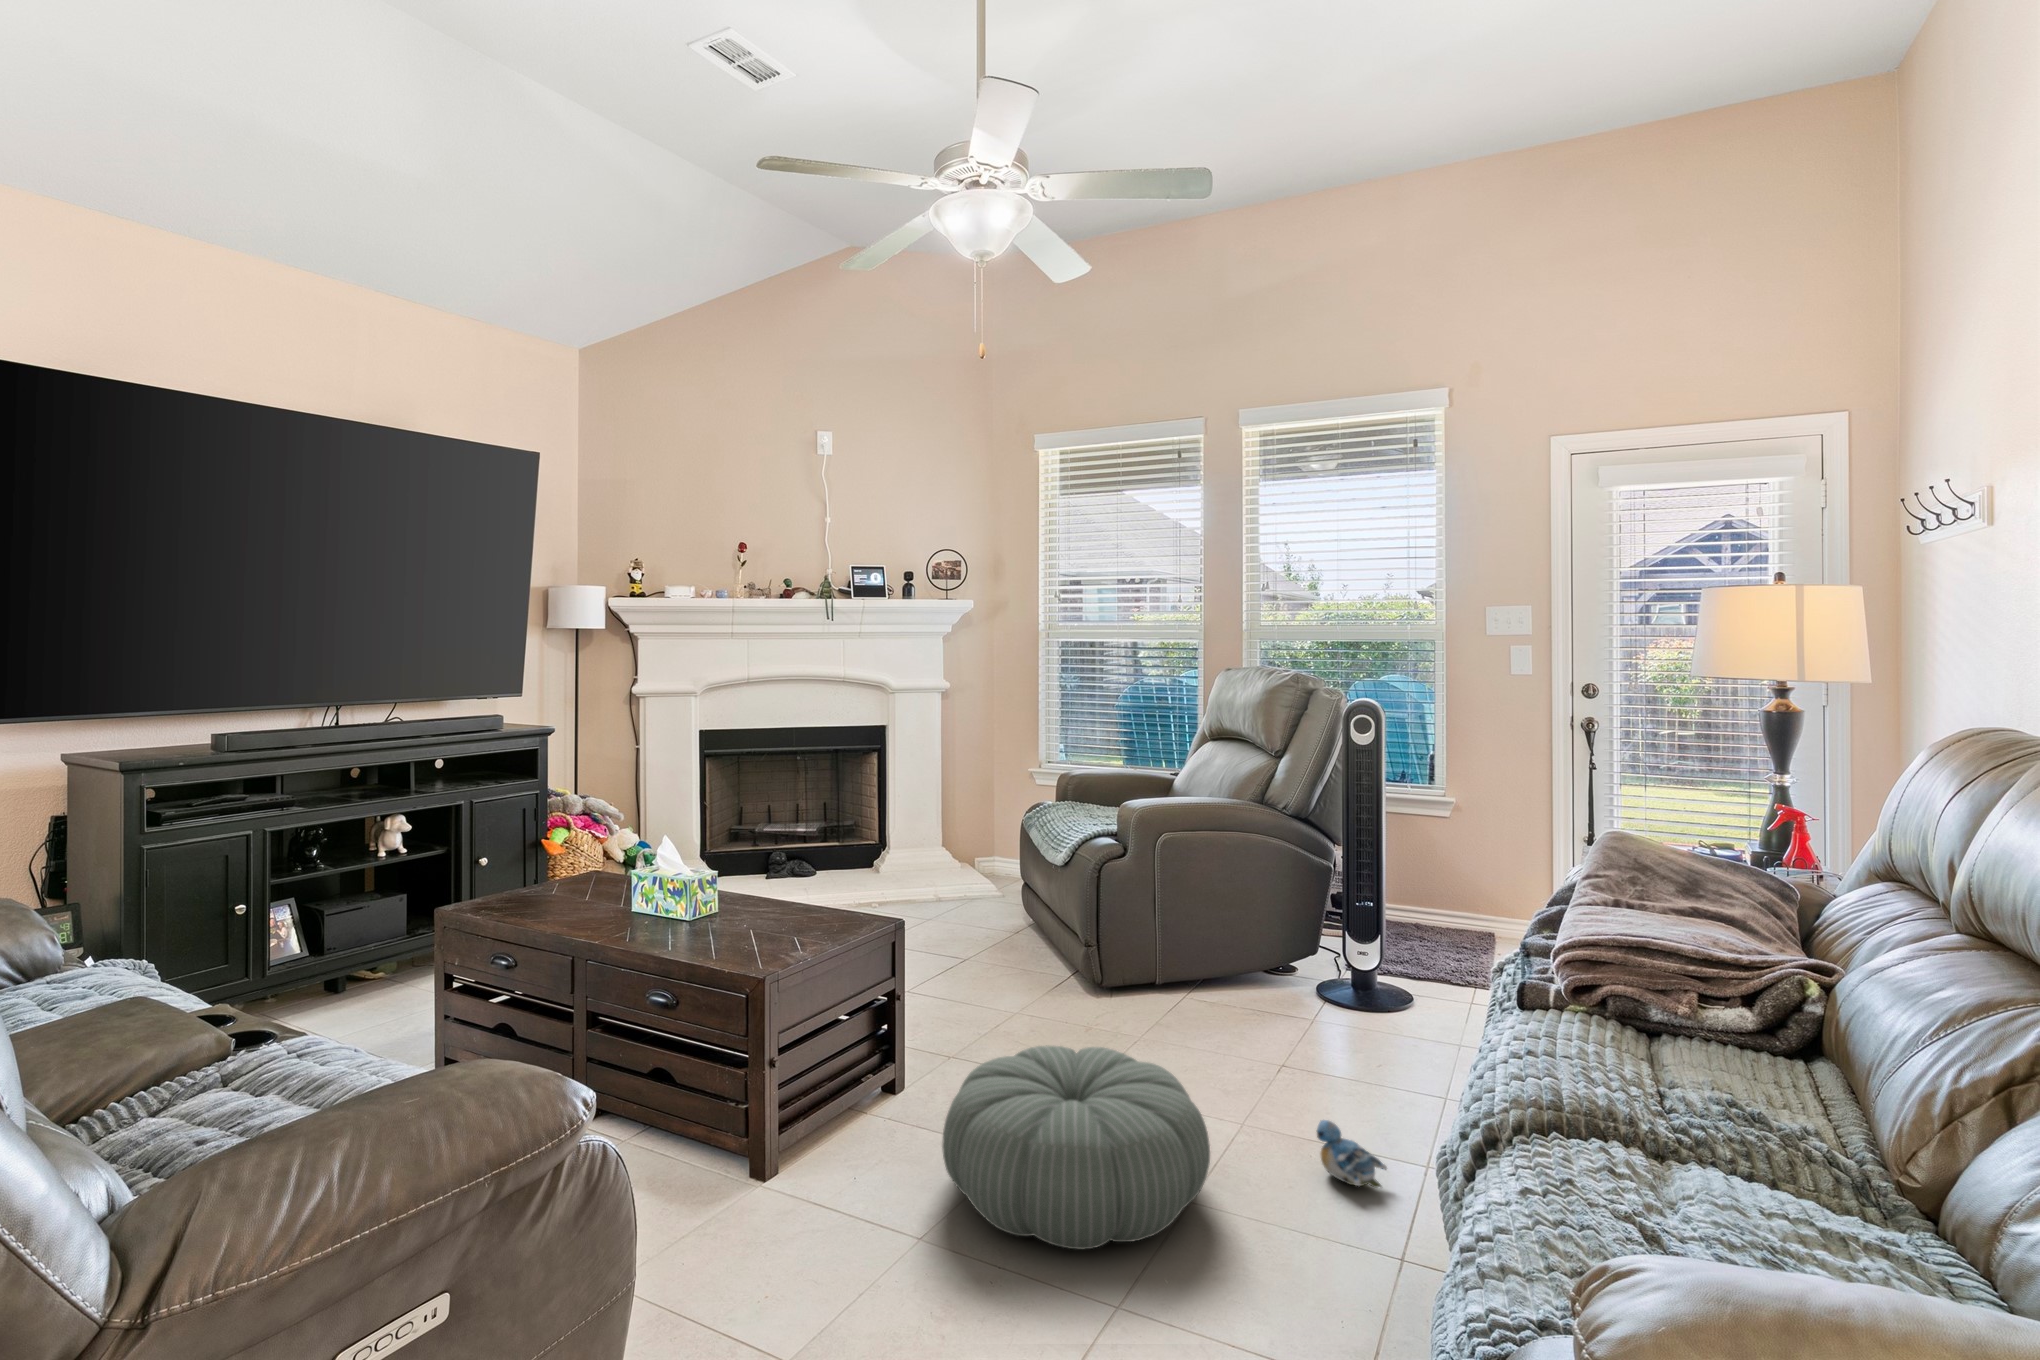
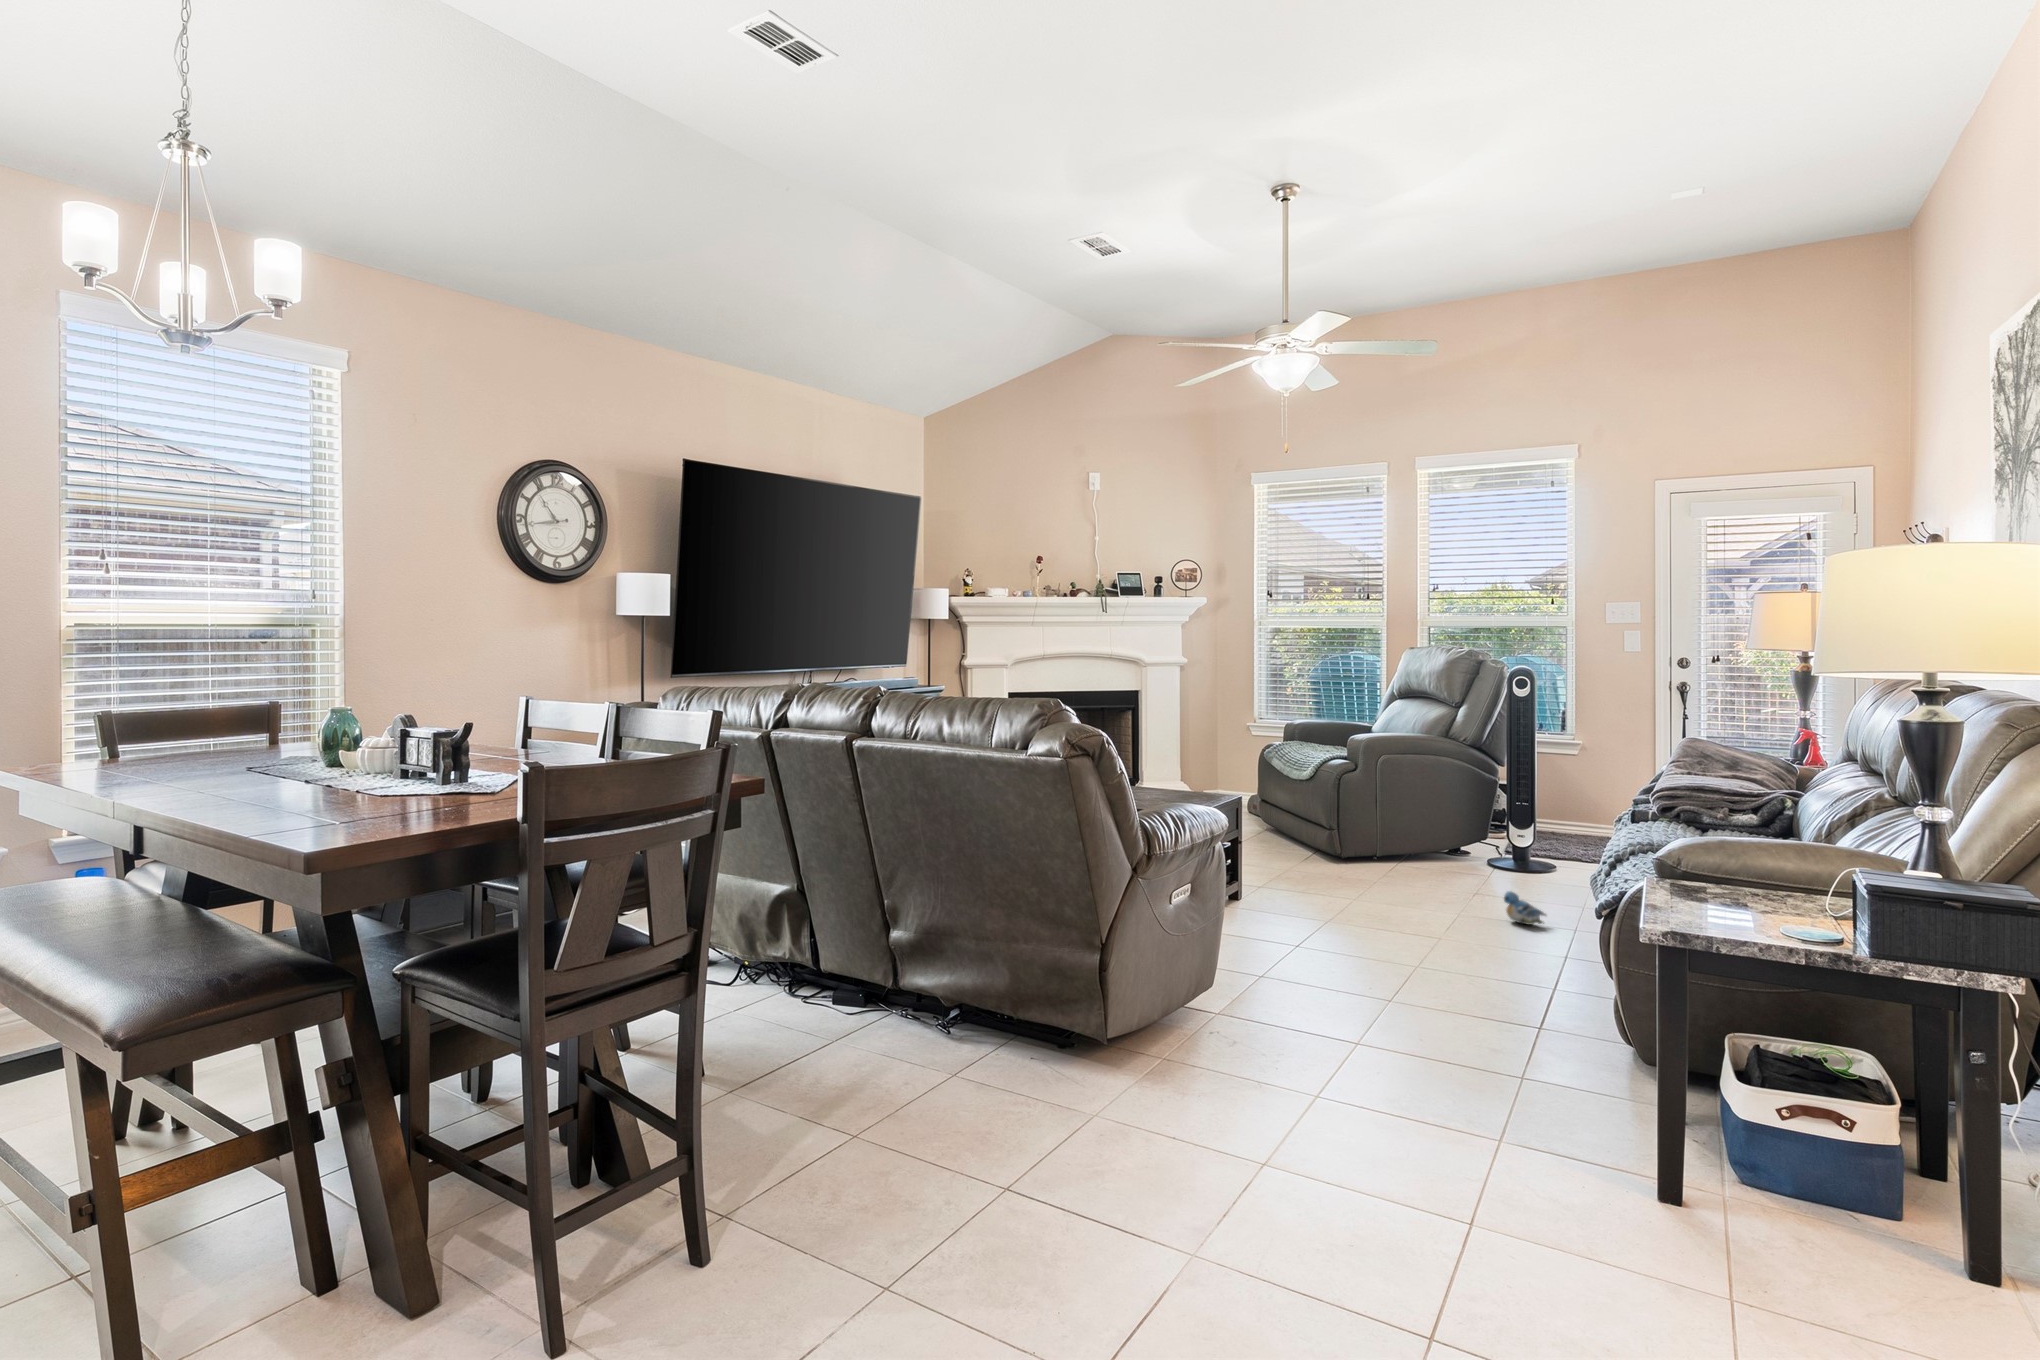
pouf: present [942,1045,1210,1250] -> none [1289,851,1446,938]

